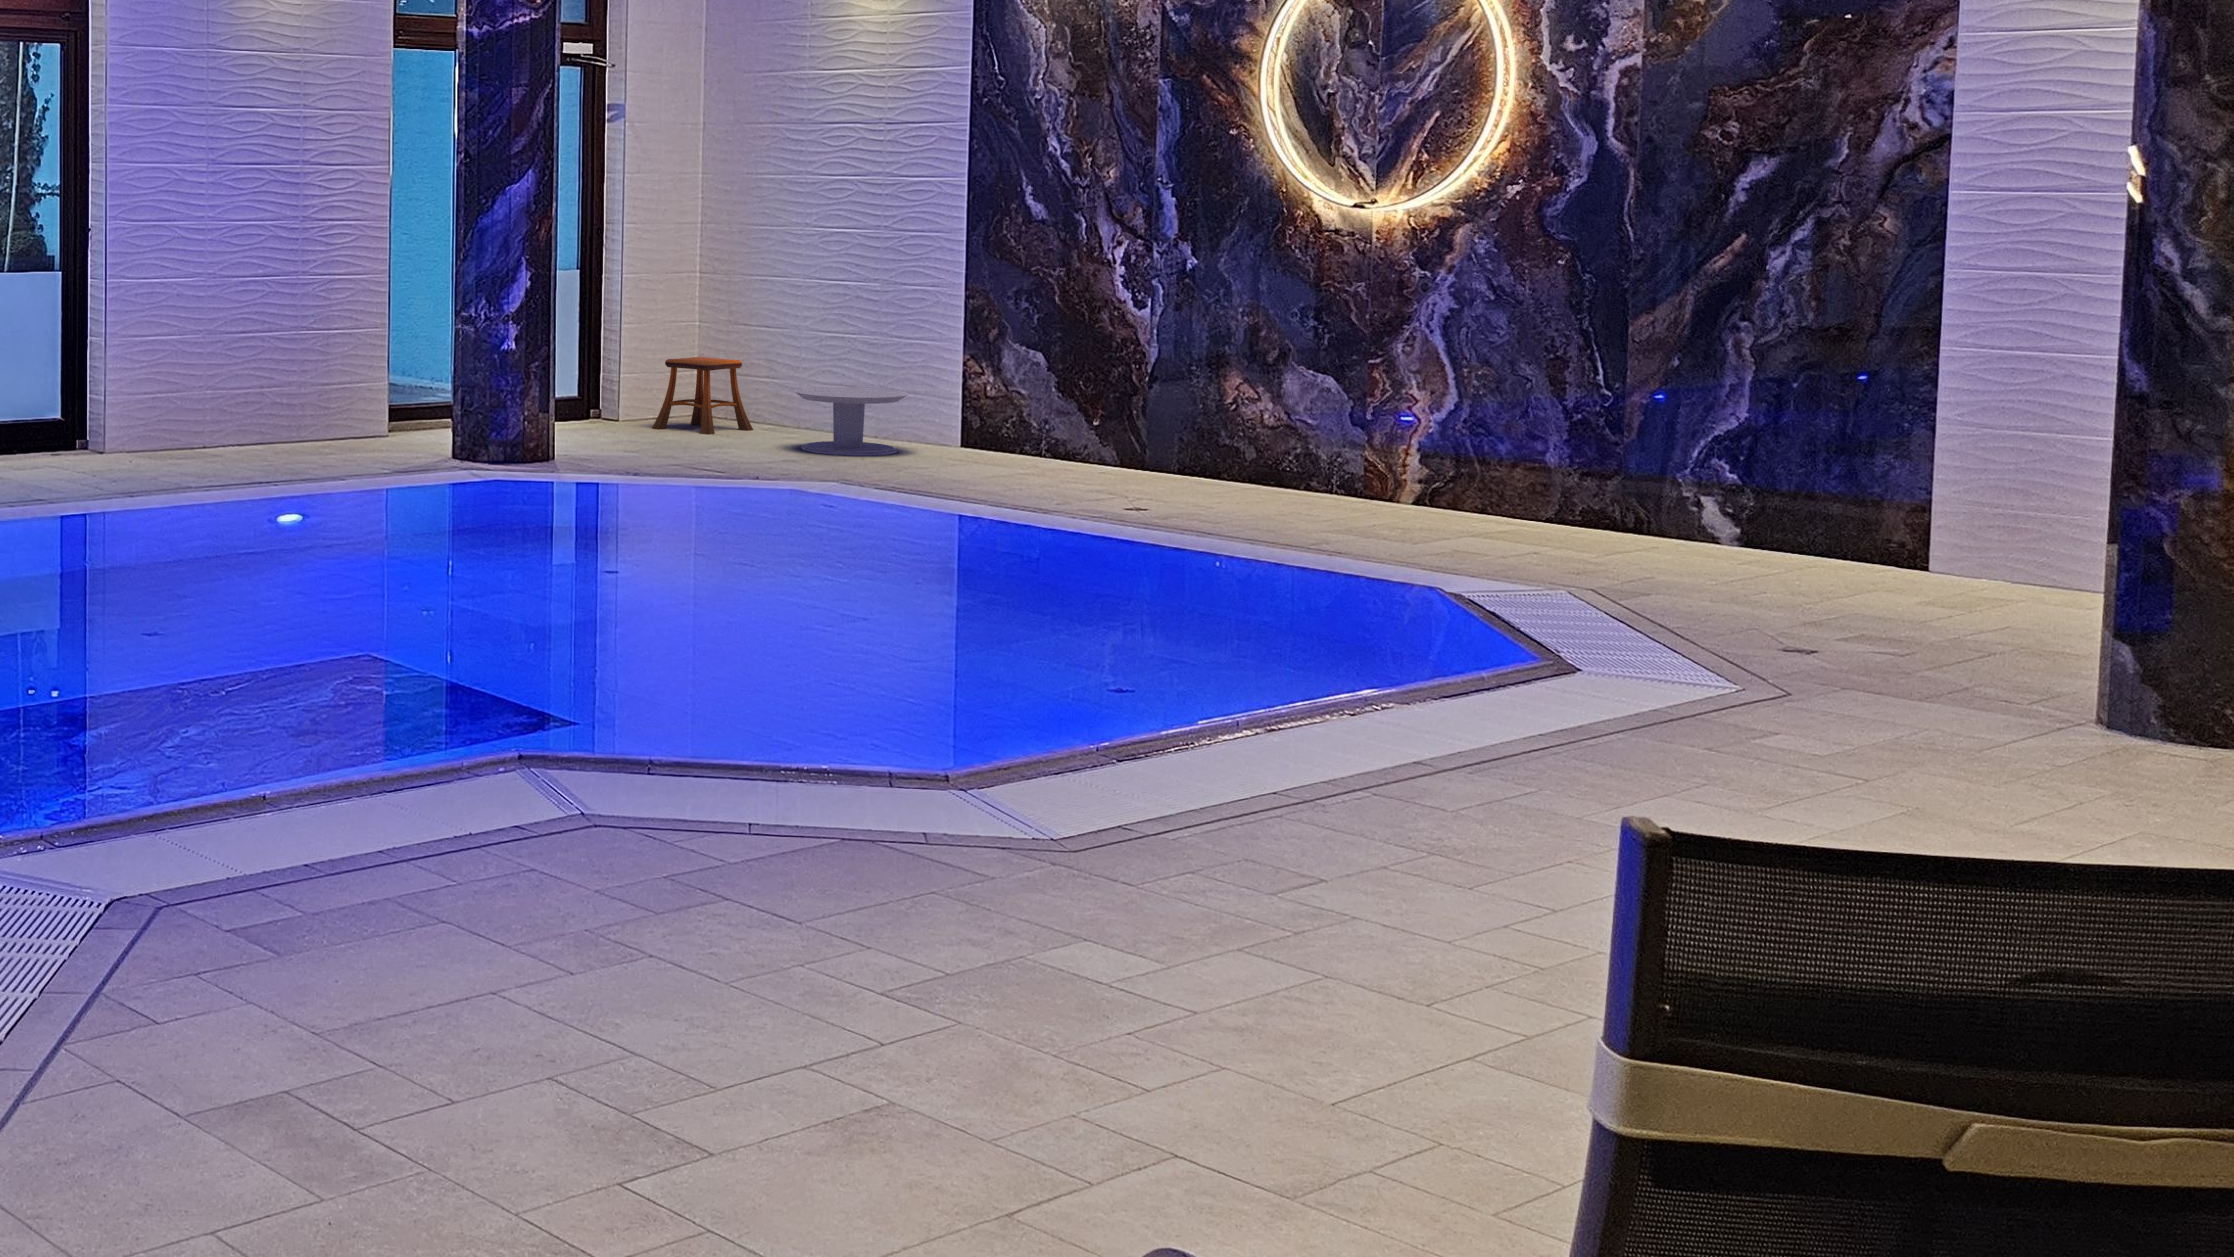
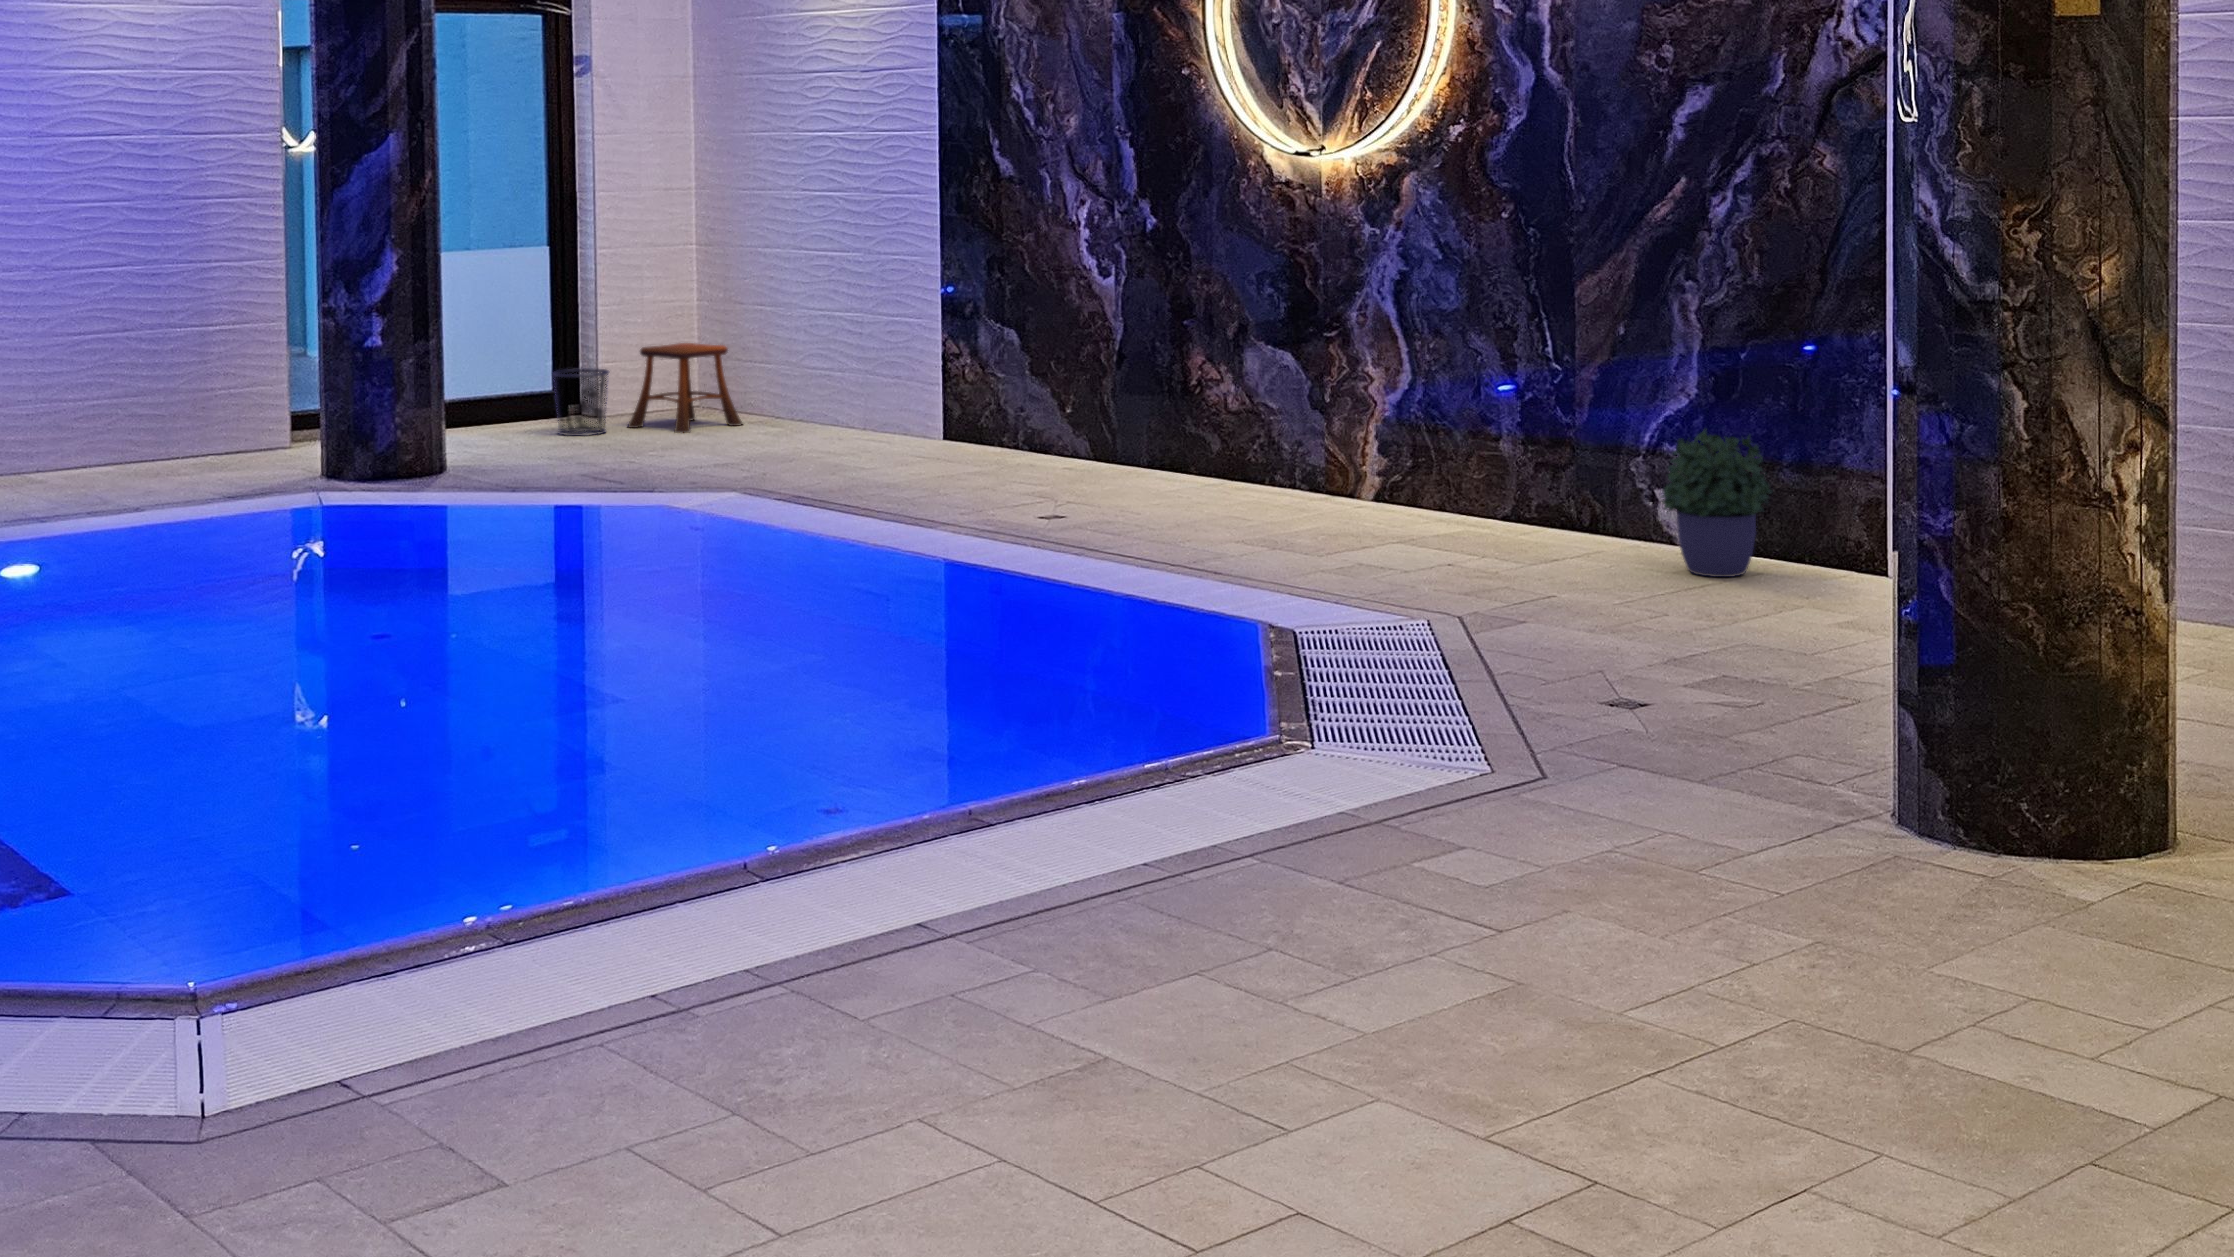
waste bin: none [595,376,645,434] -> present [553,368,609,436]
side table: present [793,387,909,456] -> none [752,375,883,456]
potted plant: none [1723,446,1832,571] -> present [1661,429,1772,577]

